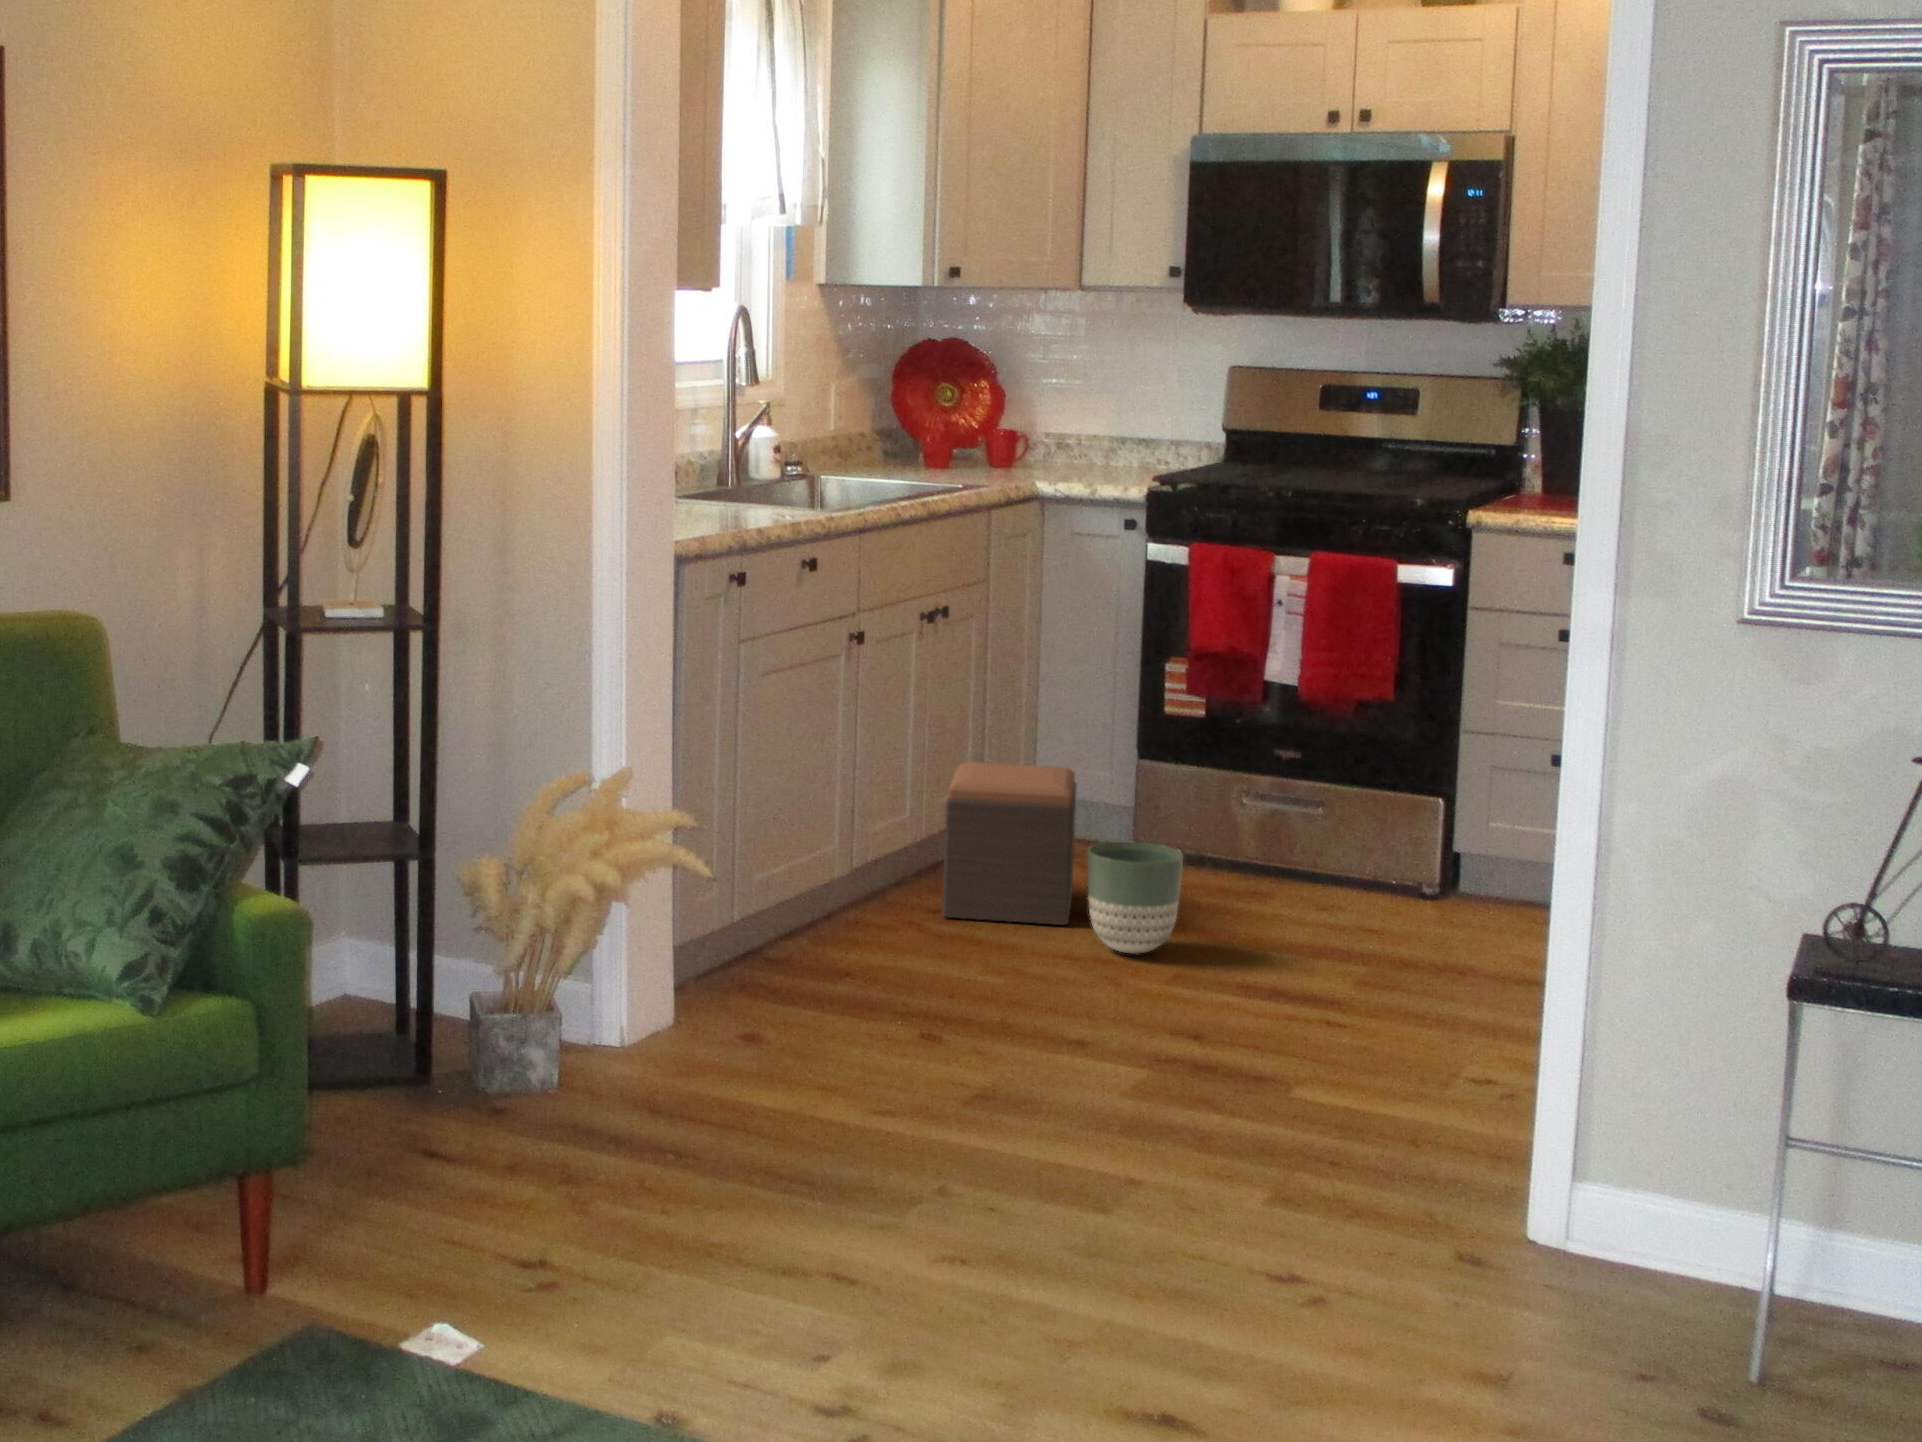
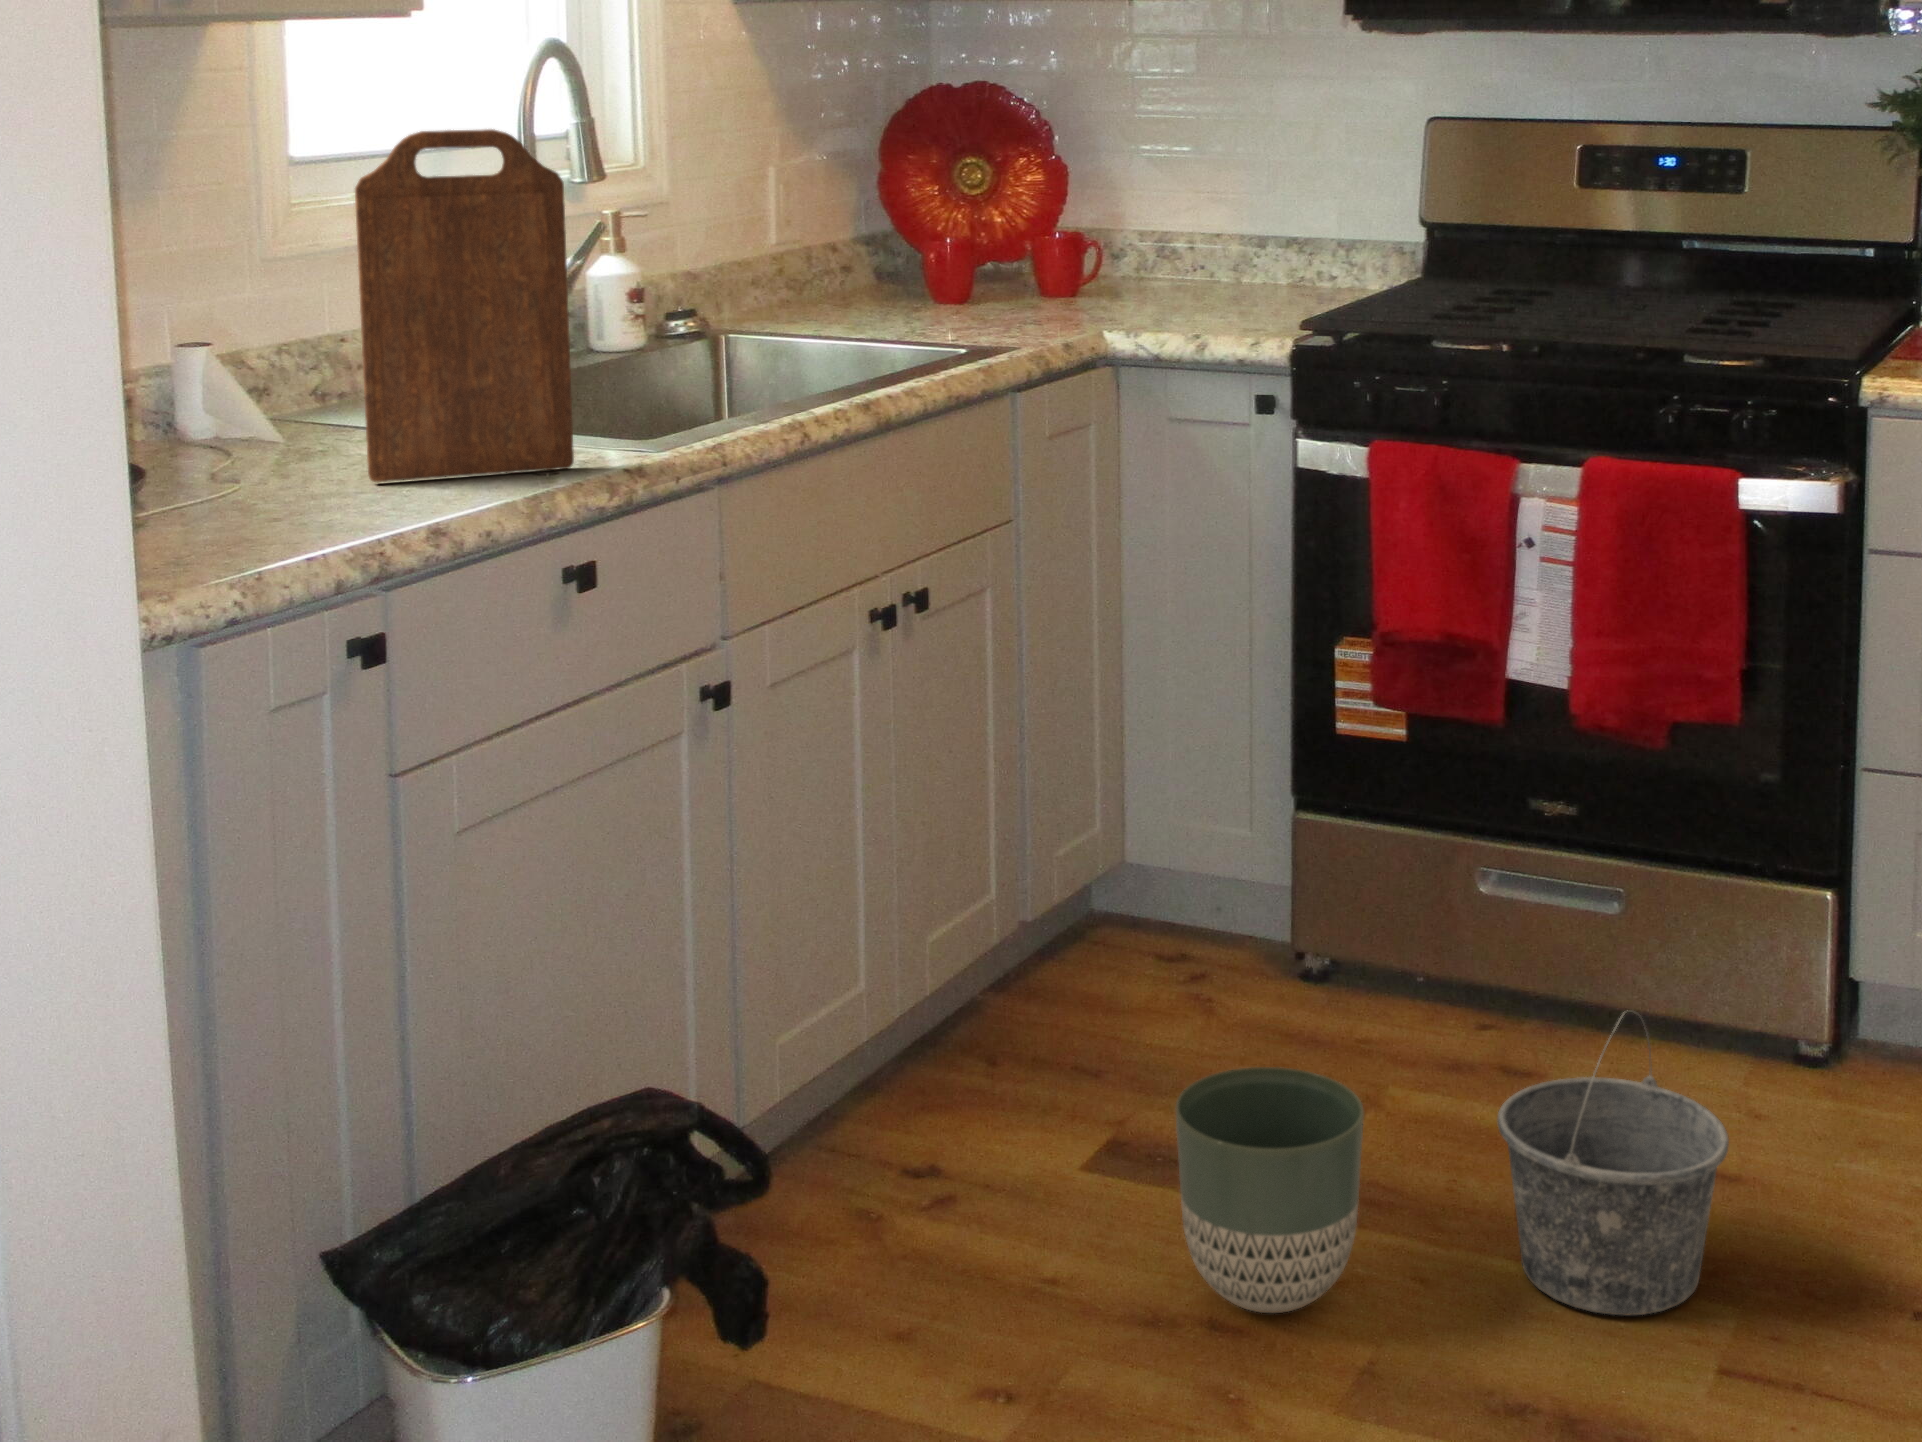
cutting board: none [711,351,808,520] -> present [355,129,574,482]
footstool: present [942,762,1076,925] -> none [911,875,1174,1215]
bucket: none [1251,815,1369,963] -> present [1498,1010,1729,1316]

